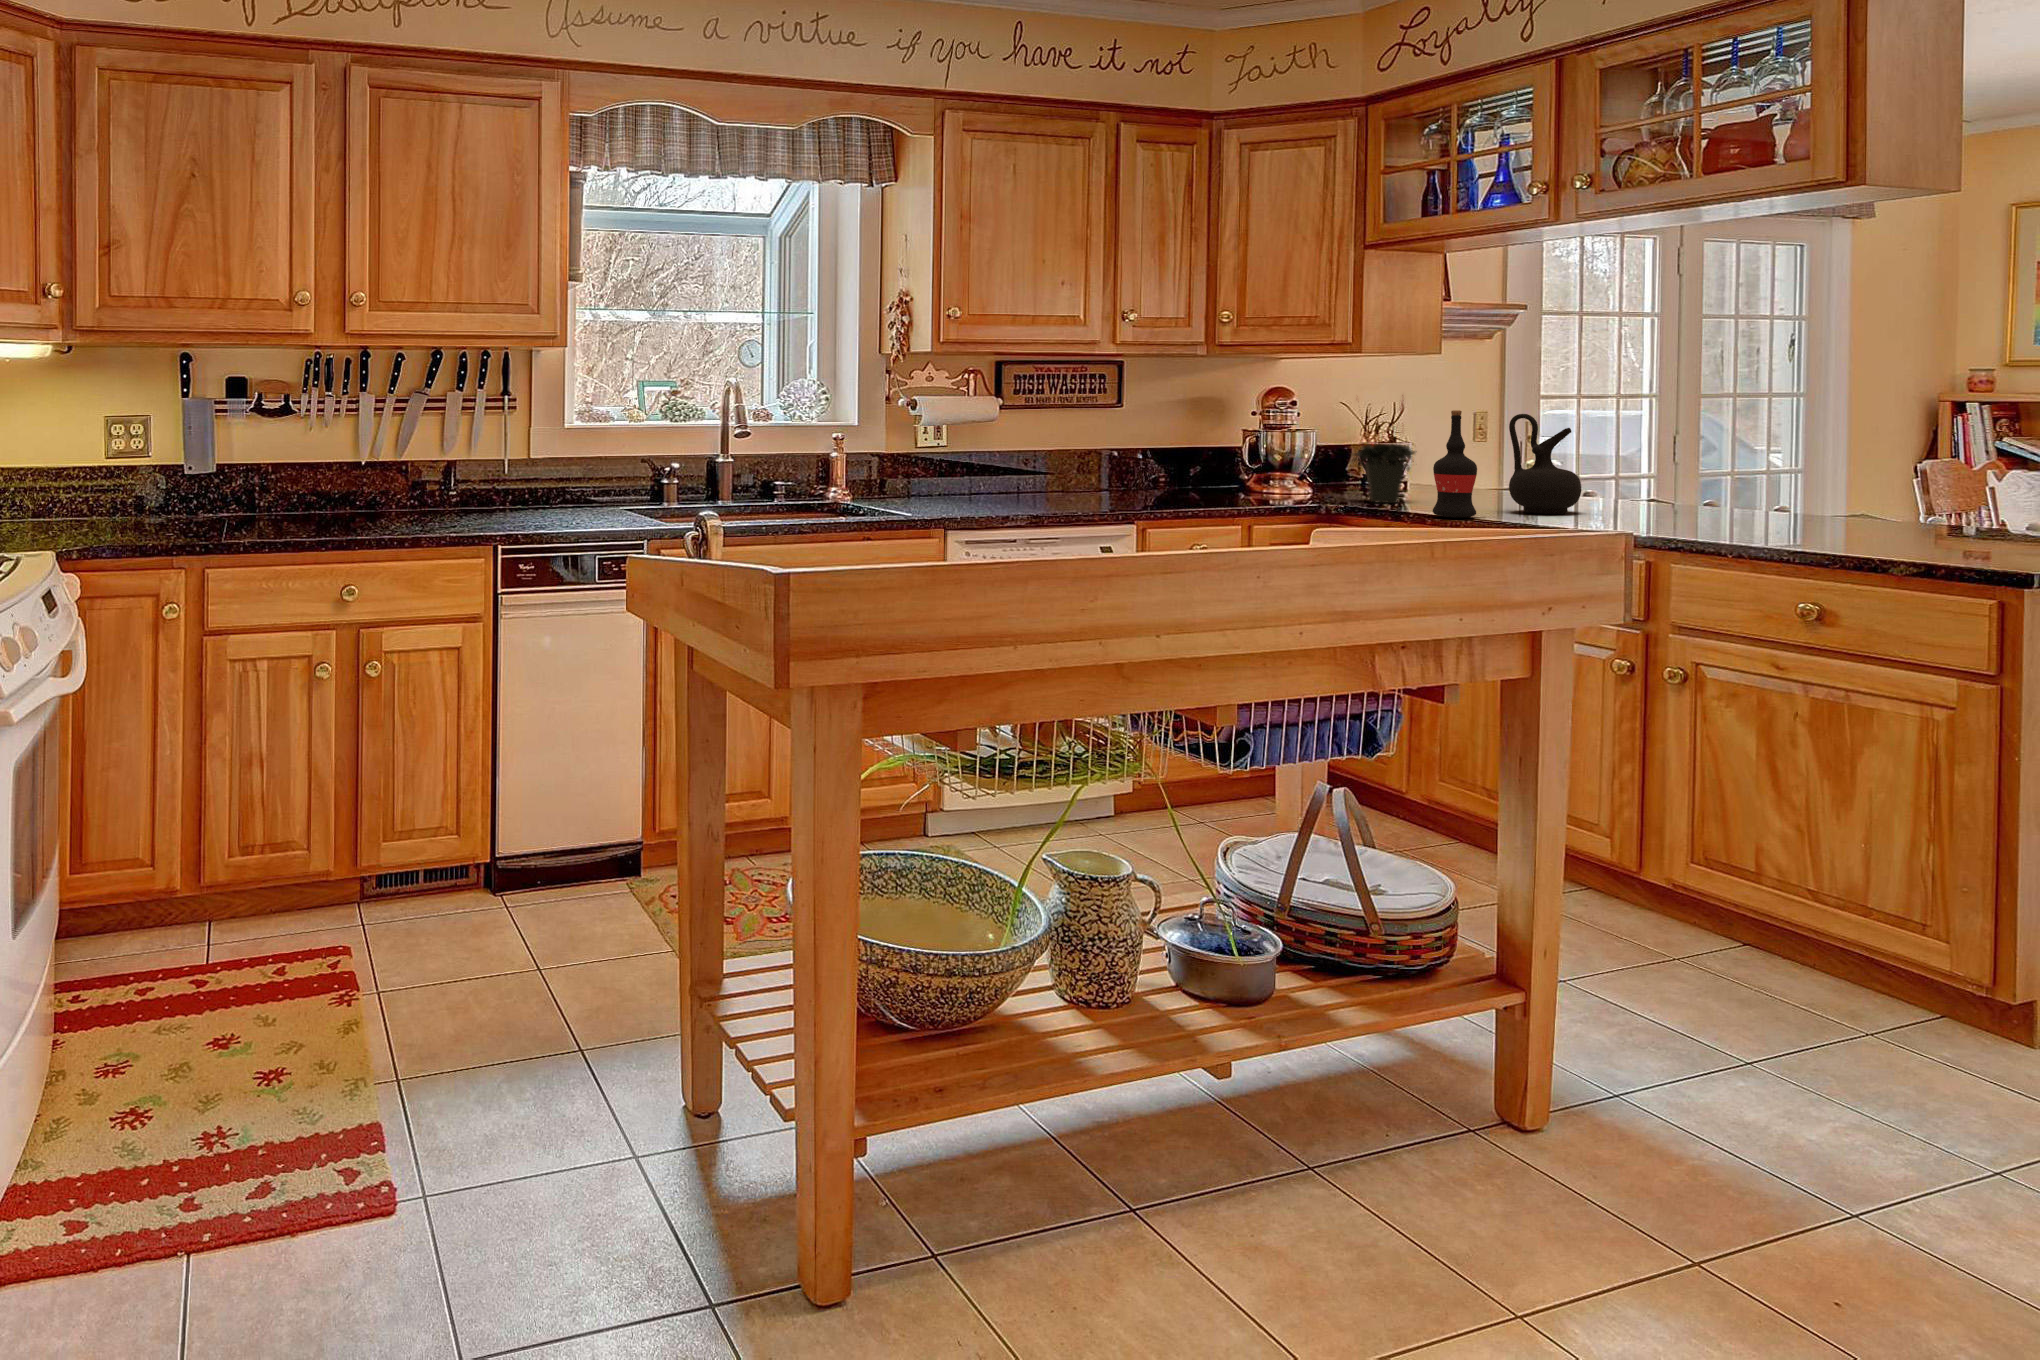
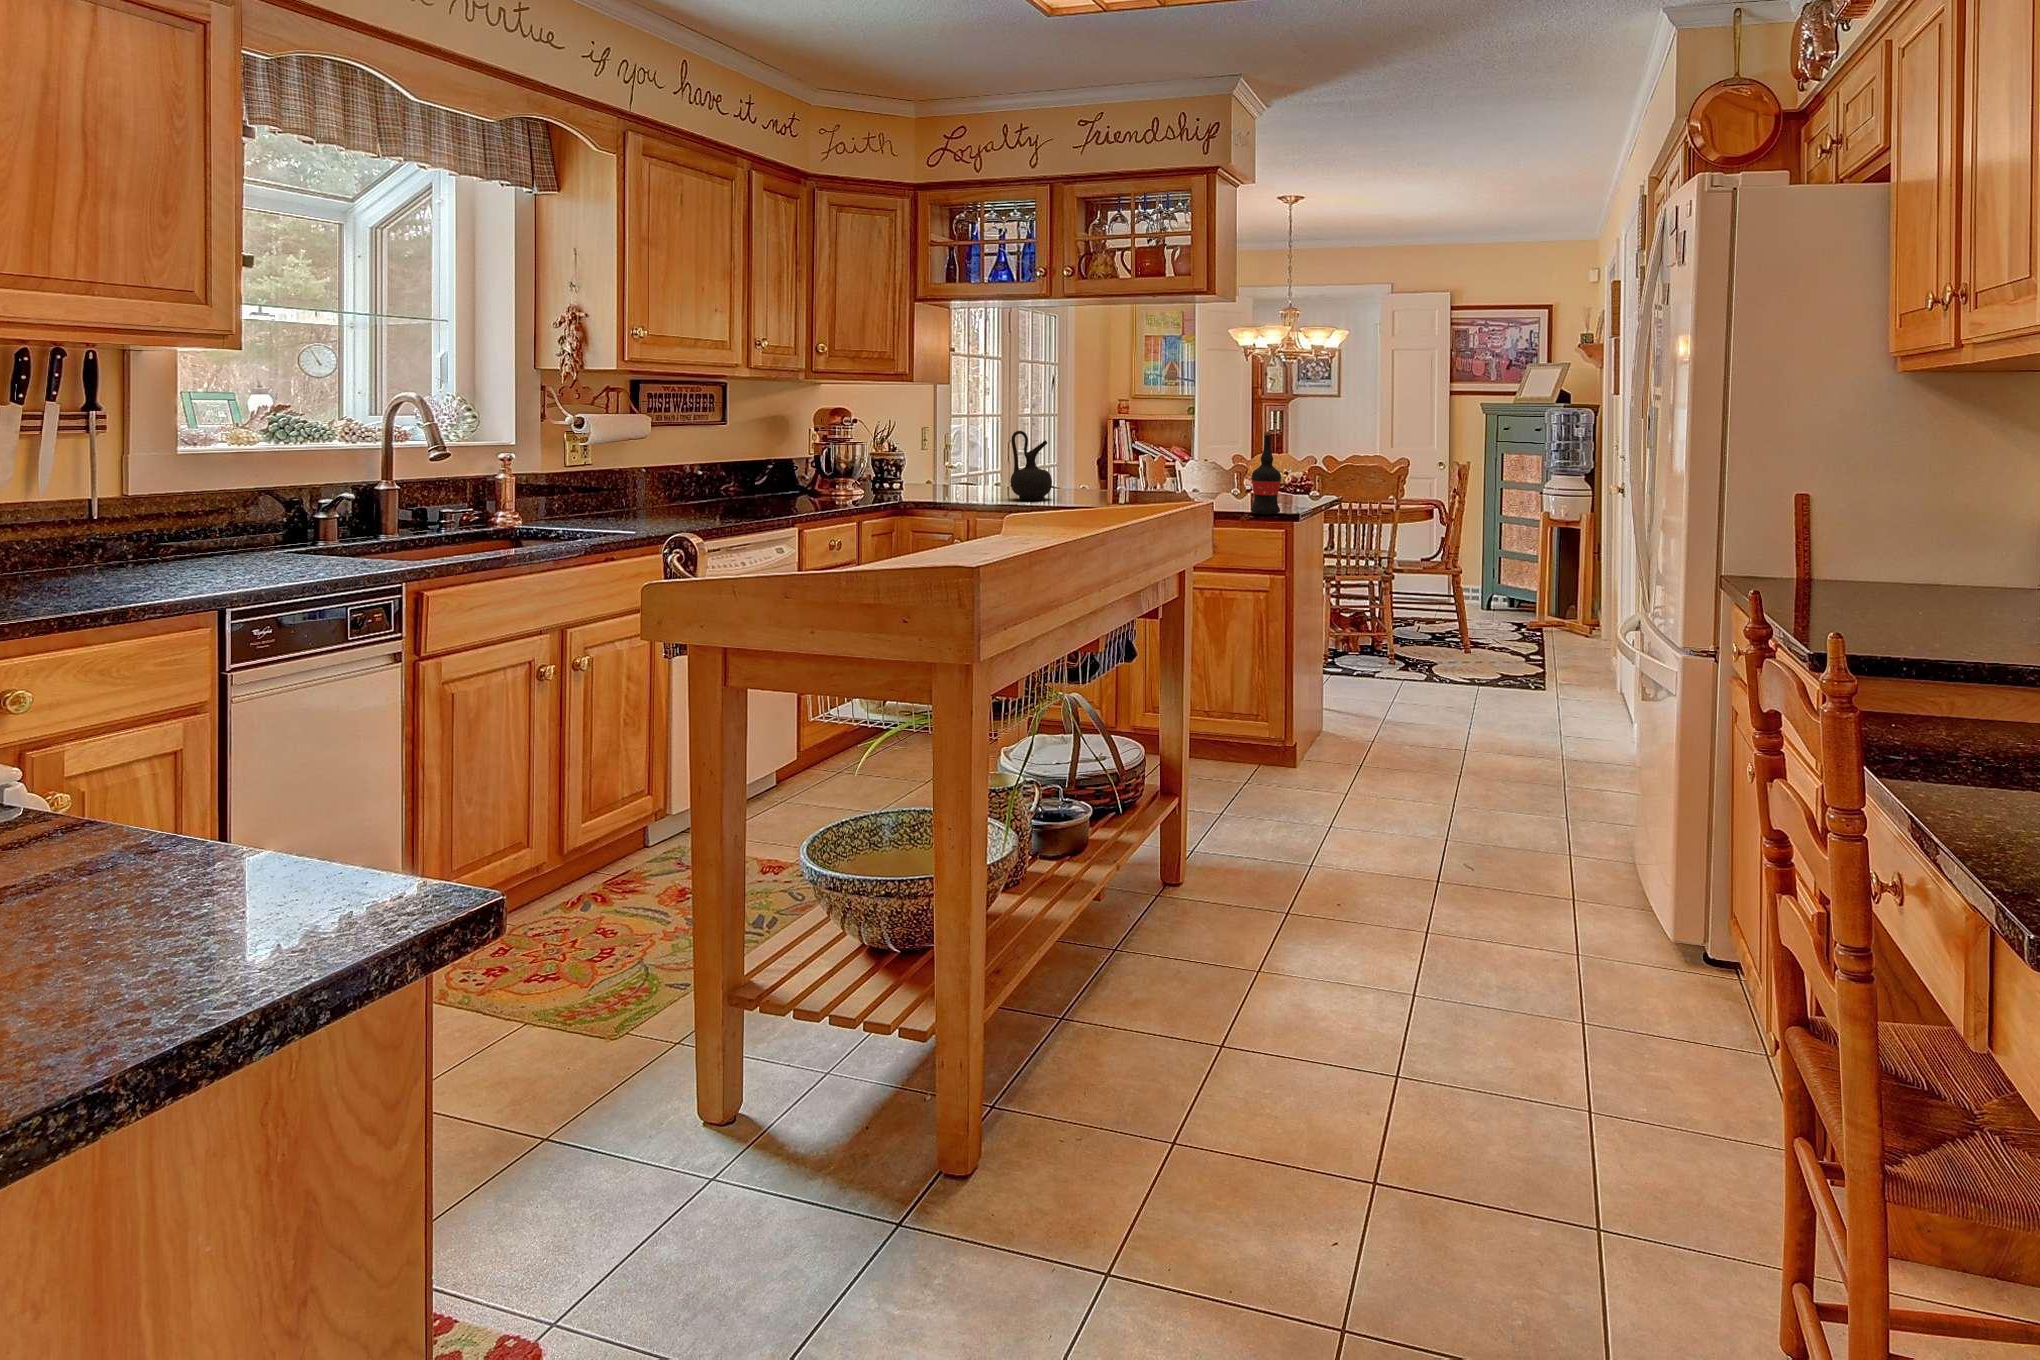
potted plant: present [1354,408,1415,503] -> none [893,414,939,498]
wine bottle: present [1433,410,1477,518] -> present [1251,431,1281,515]

